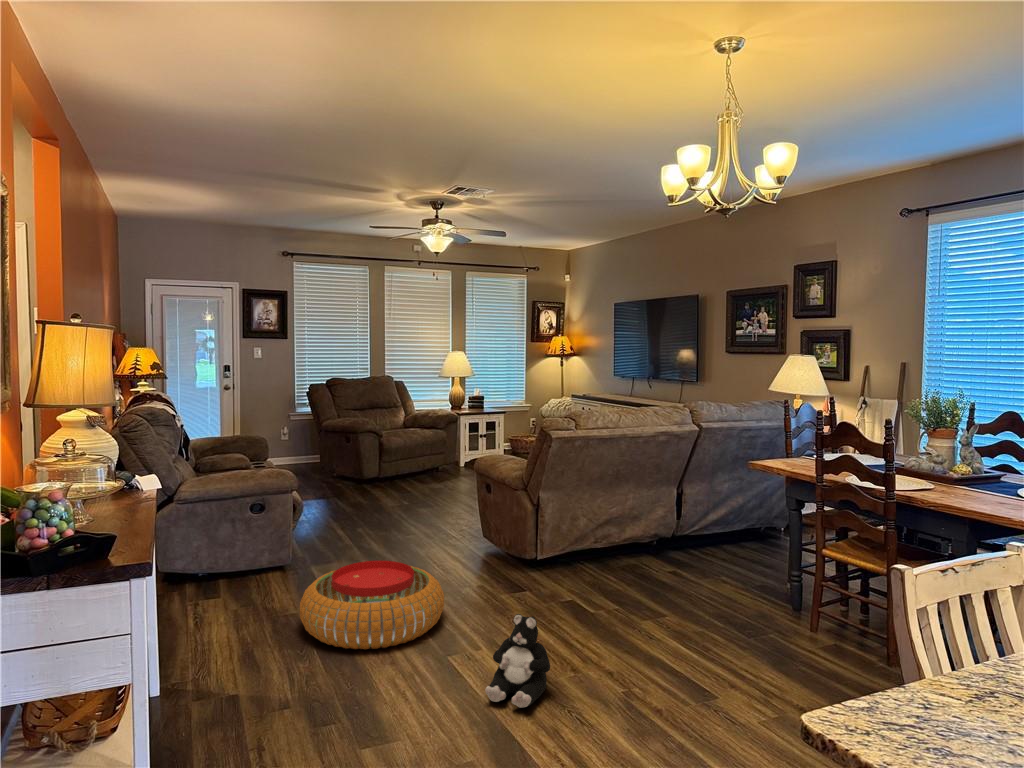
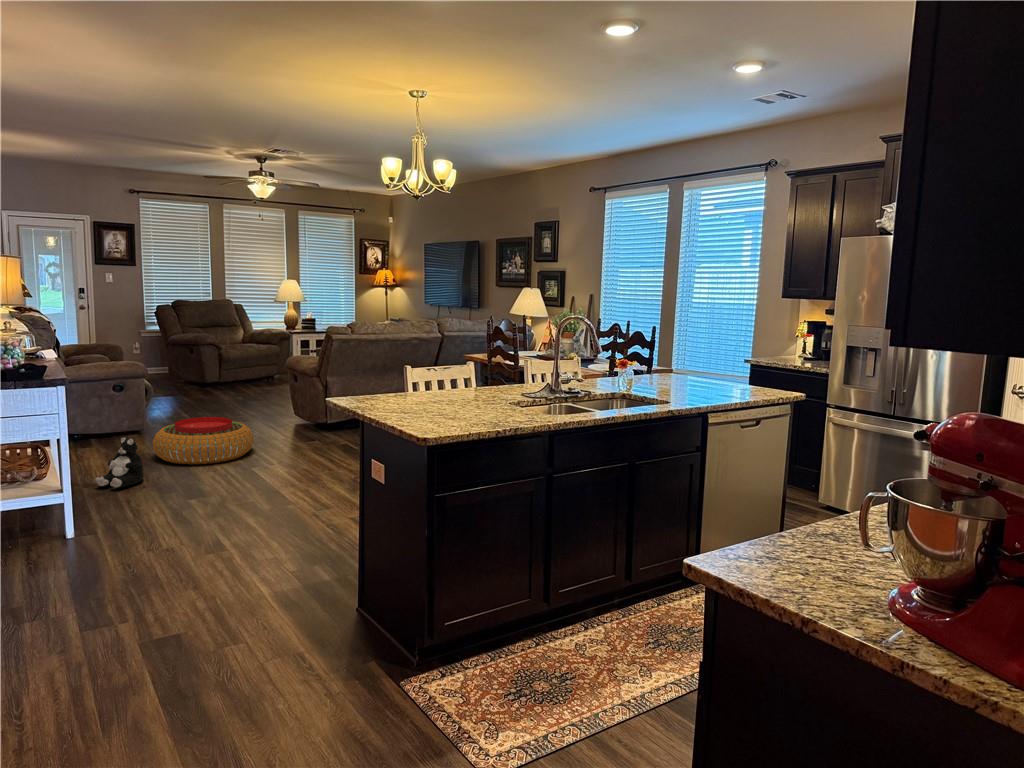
plush toy: present [485,614,550,708] -> present [95,437,144,488]

